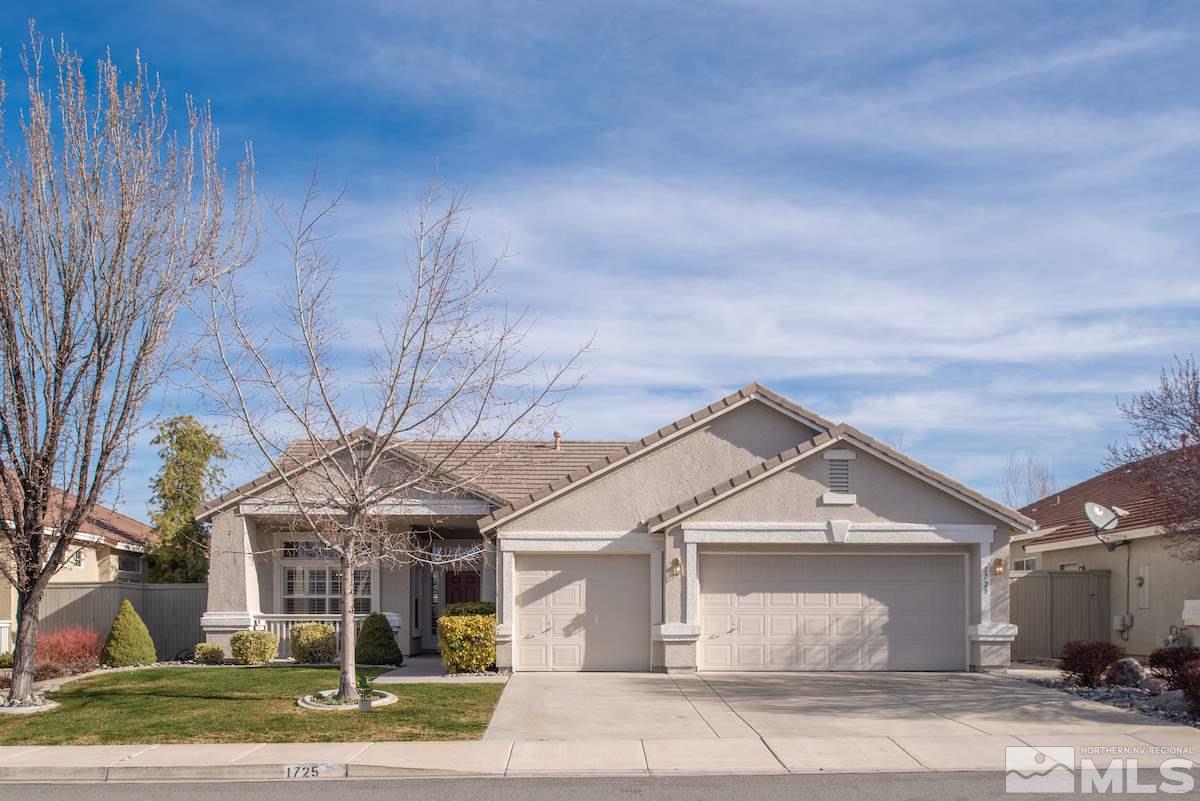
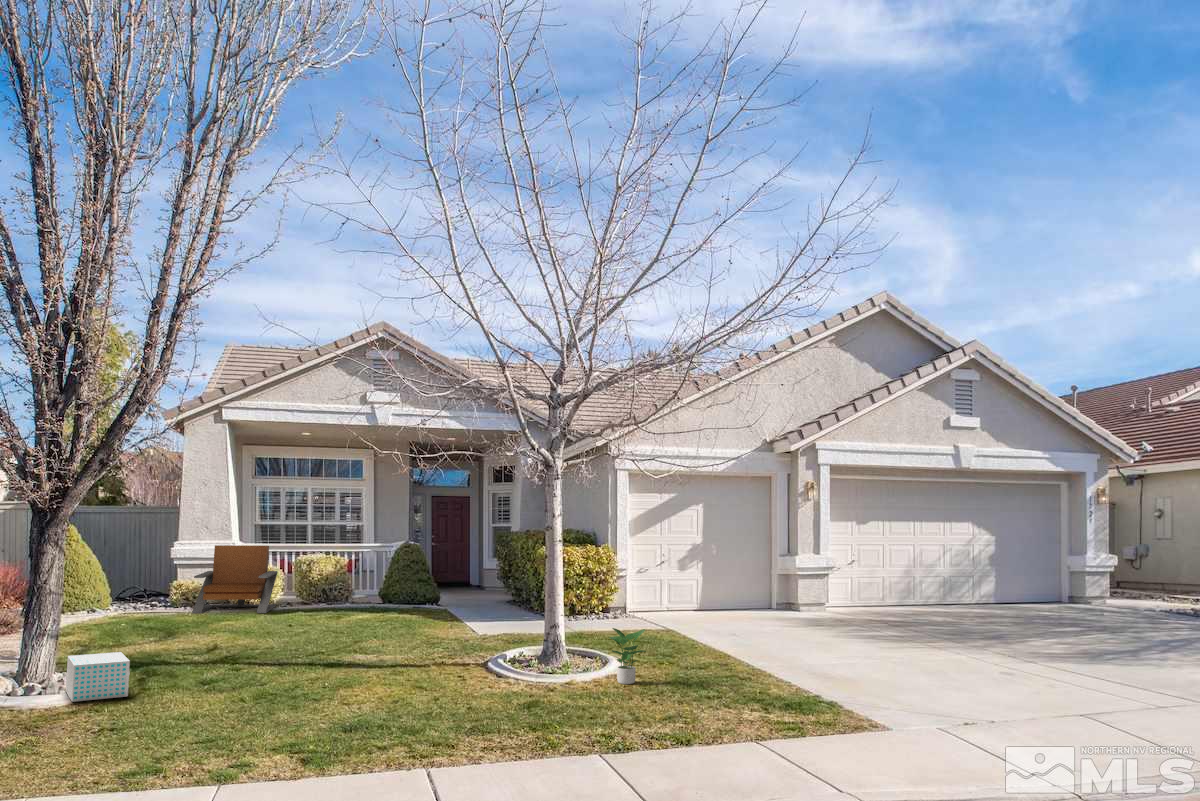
lounge chair: none [195,616,264,667] -> present [192,545,278,613]
storage box: none [28,682,66,709] -> present [66,652,130,702]

